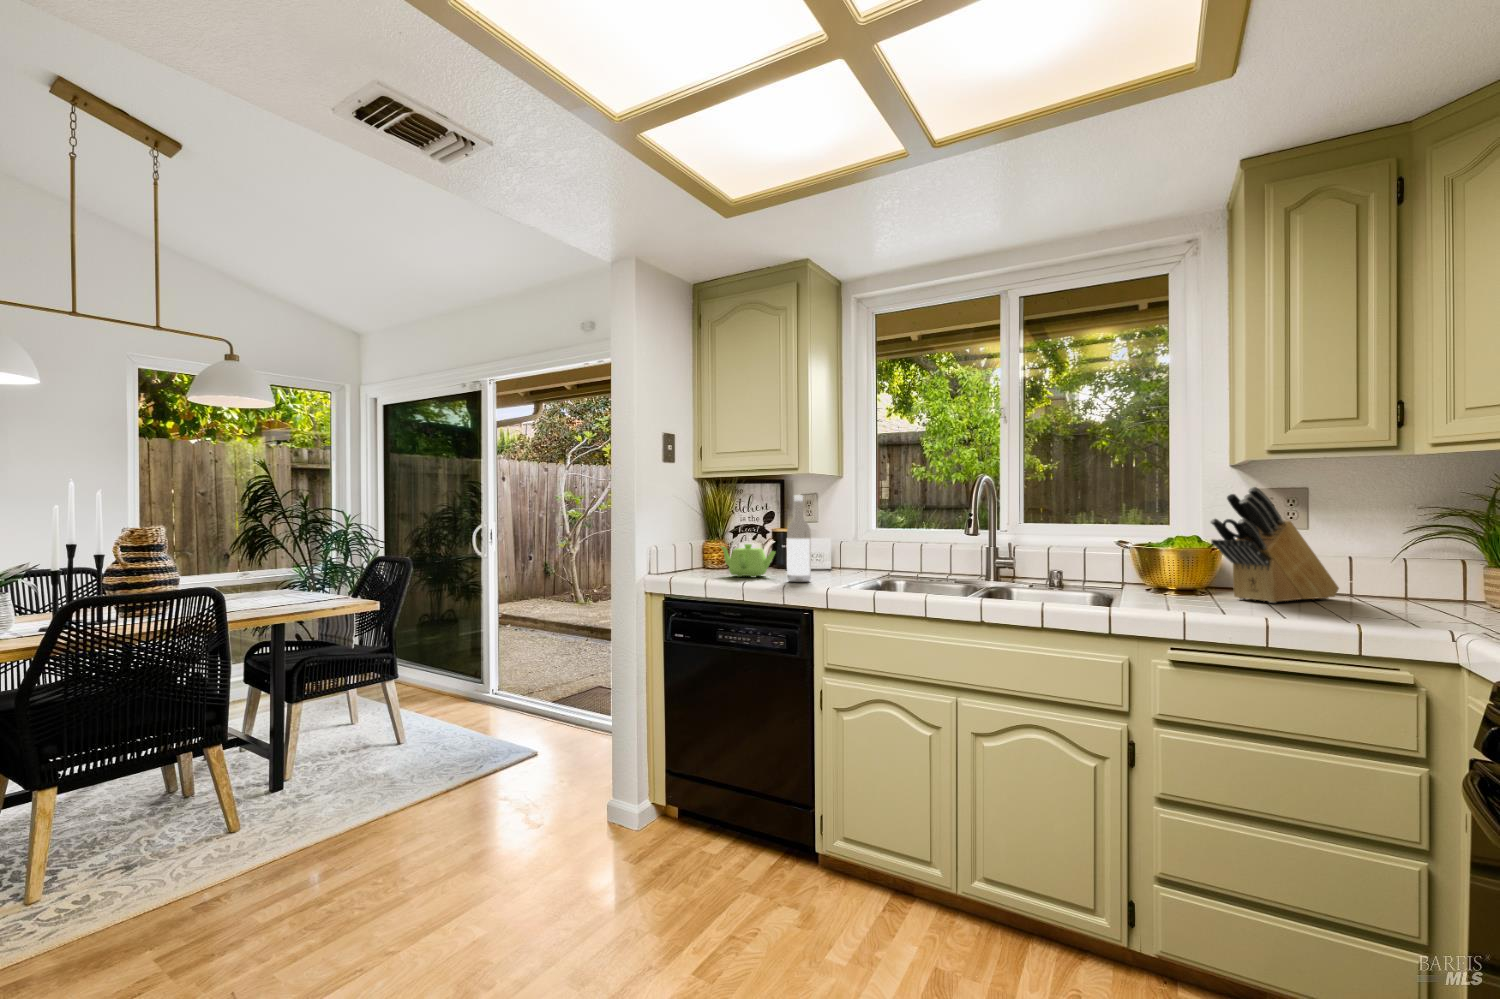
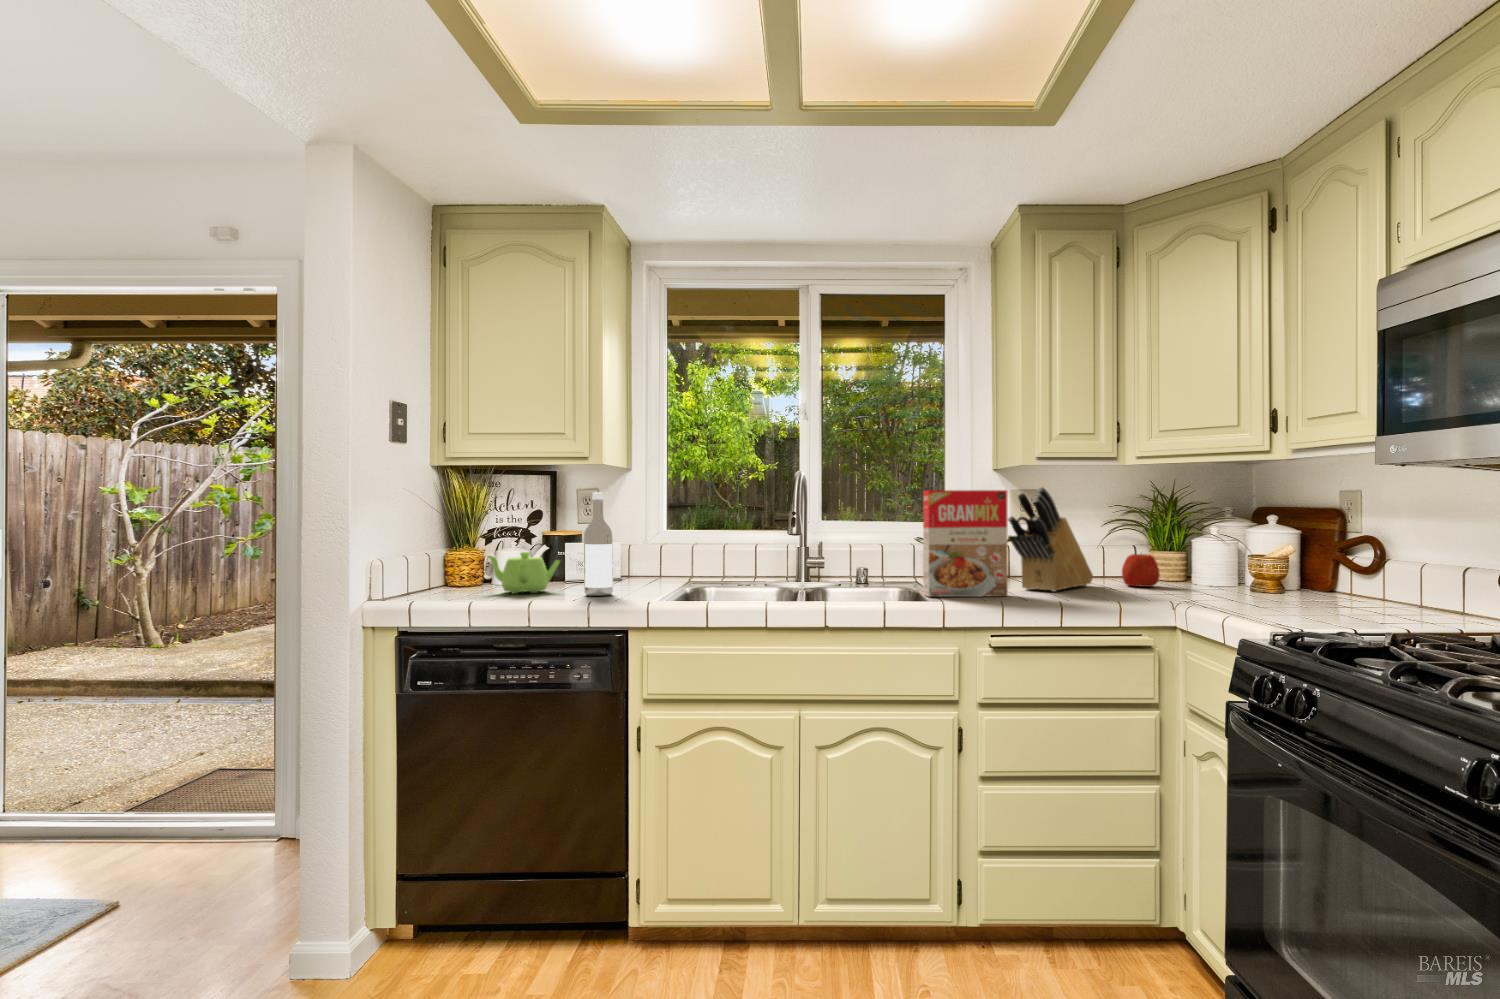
cereal box: none [1104,490,1203,605] -> present [923,490,1008,597]
apple: none [1381,563,1437,605] -> present [1122,554,1160,587]

